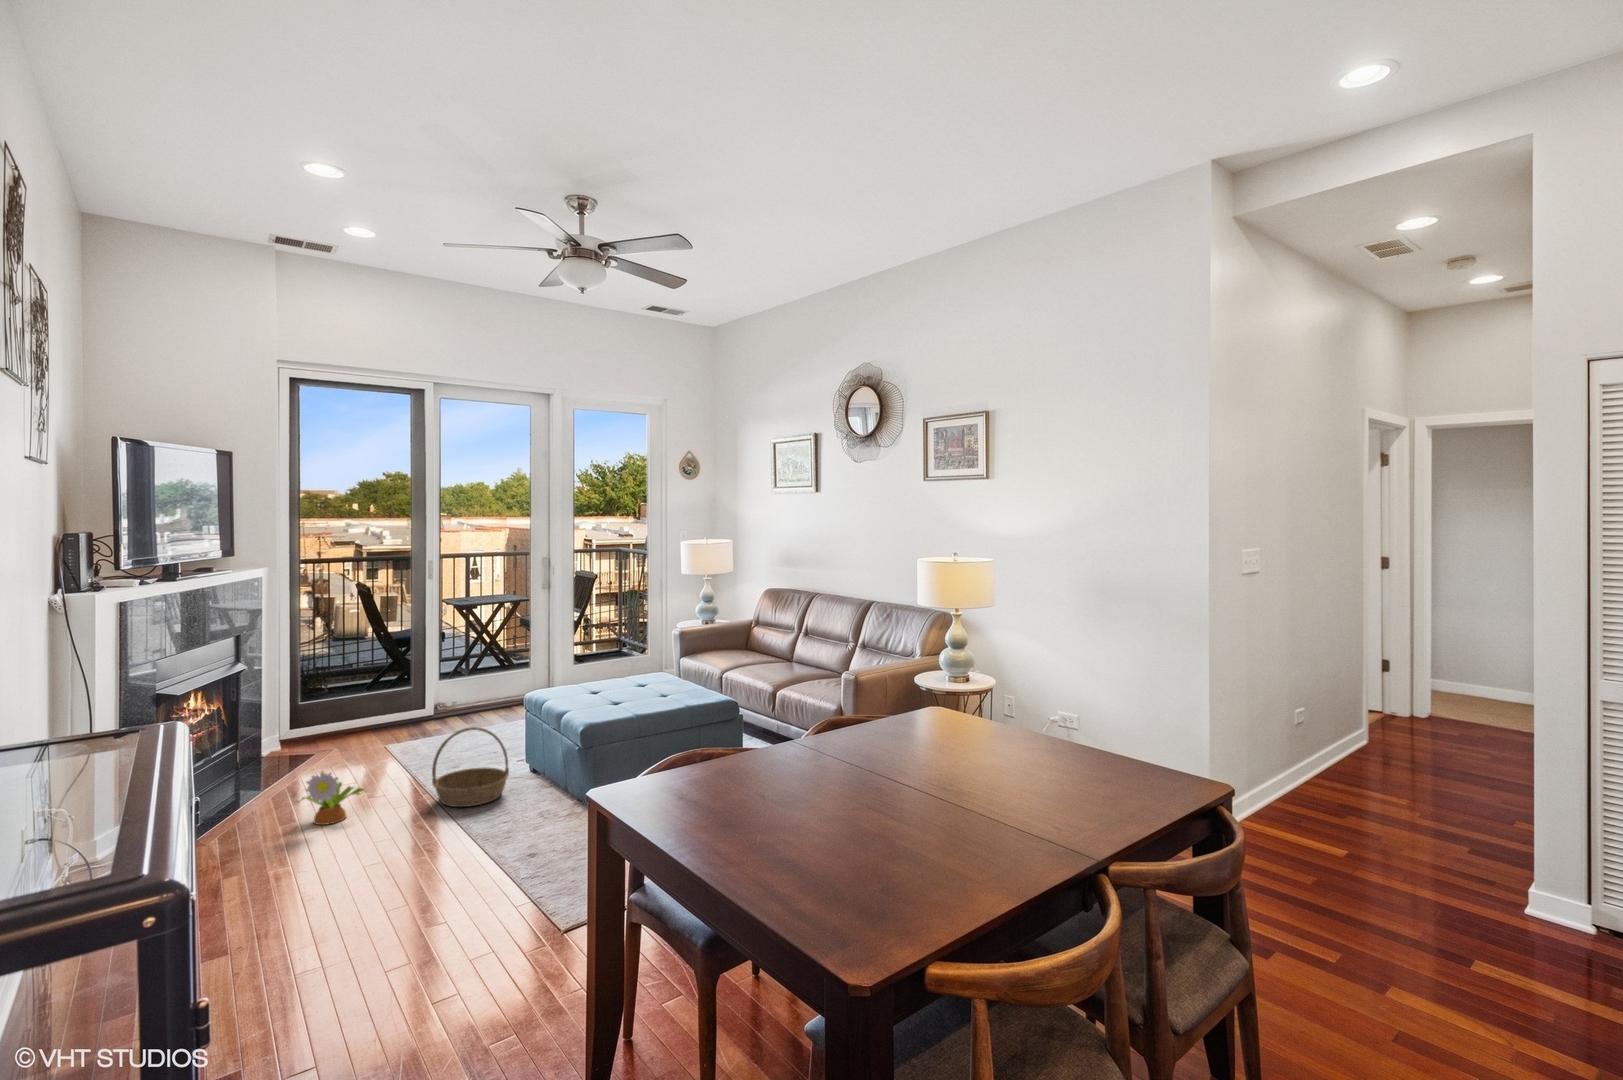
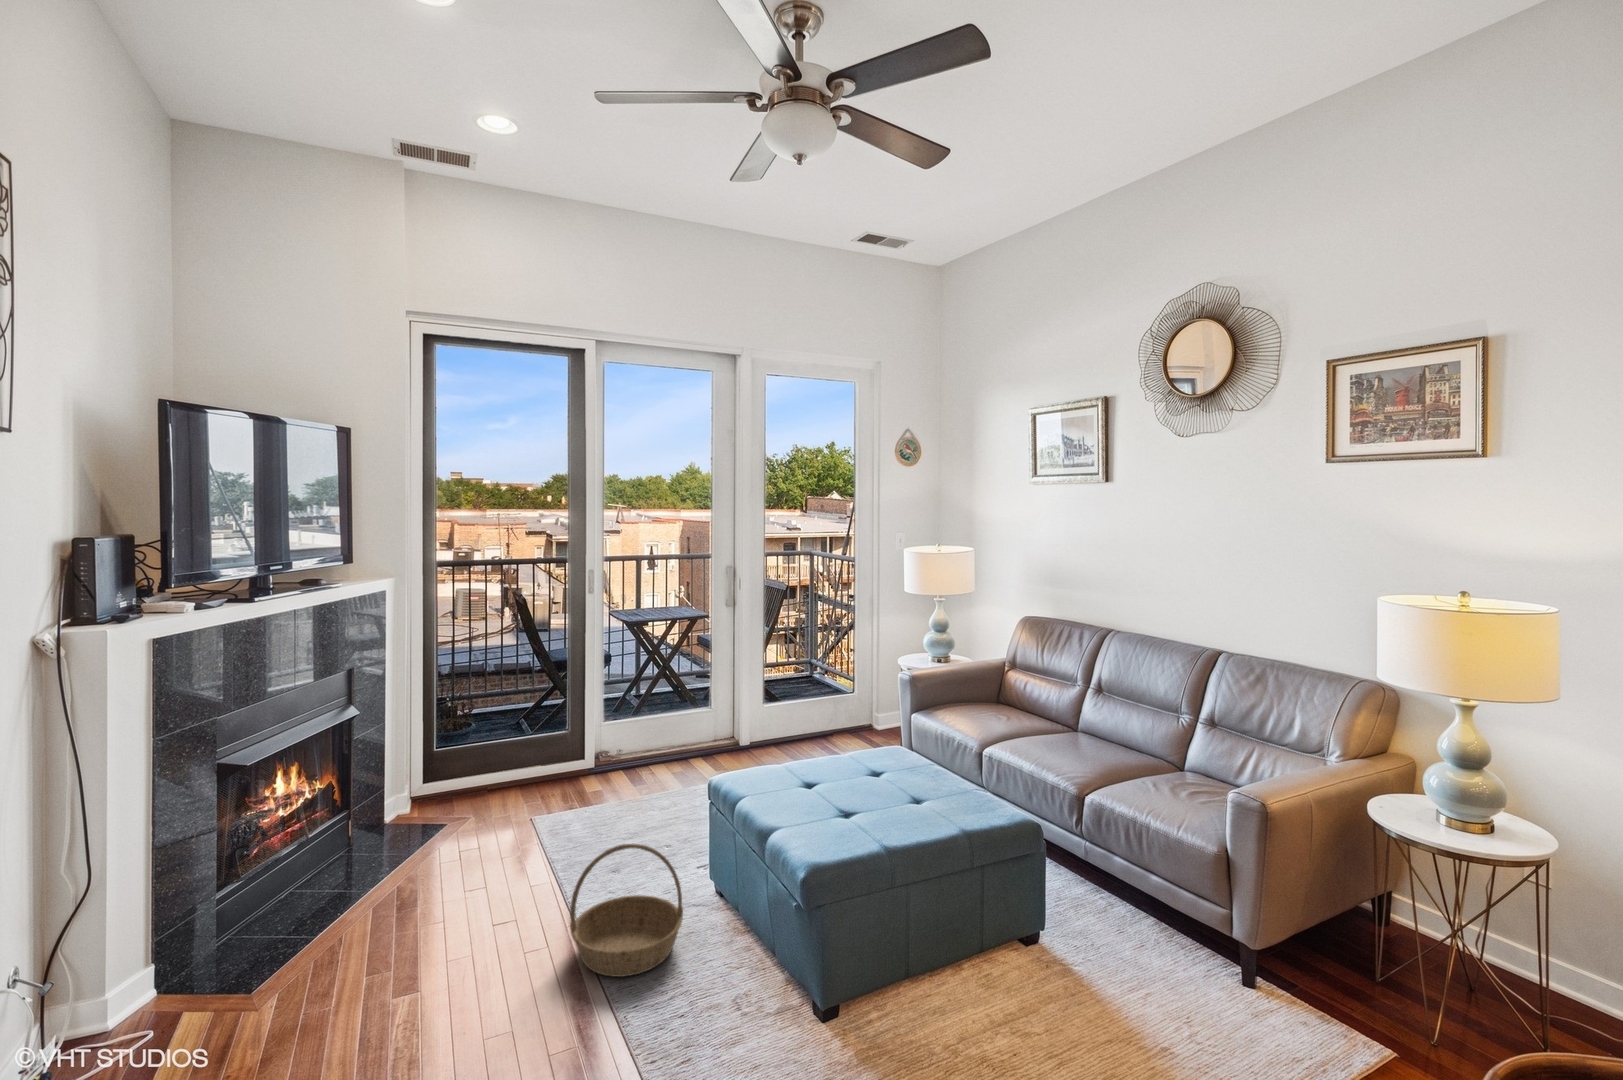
decorative plant: present [300,771,365,825] -> none [371,915,475,997]

